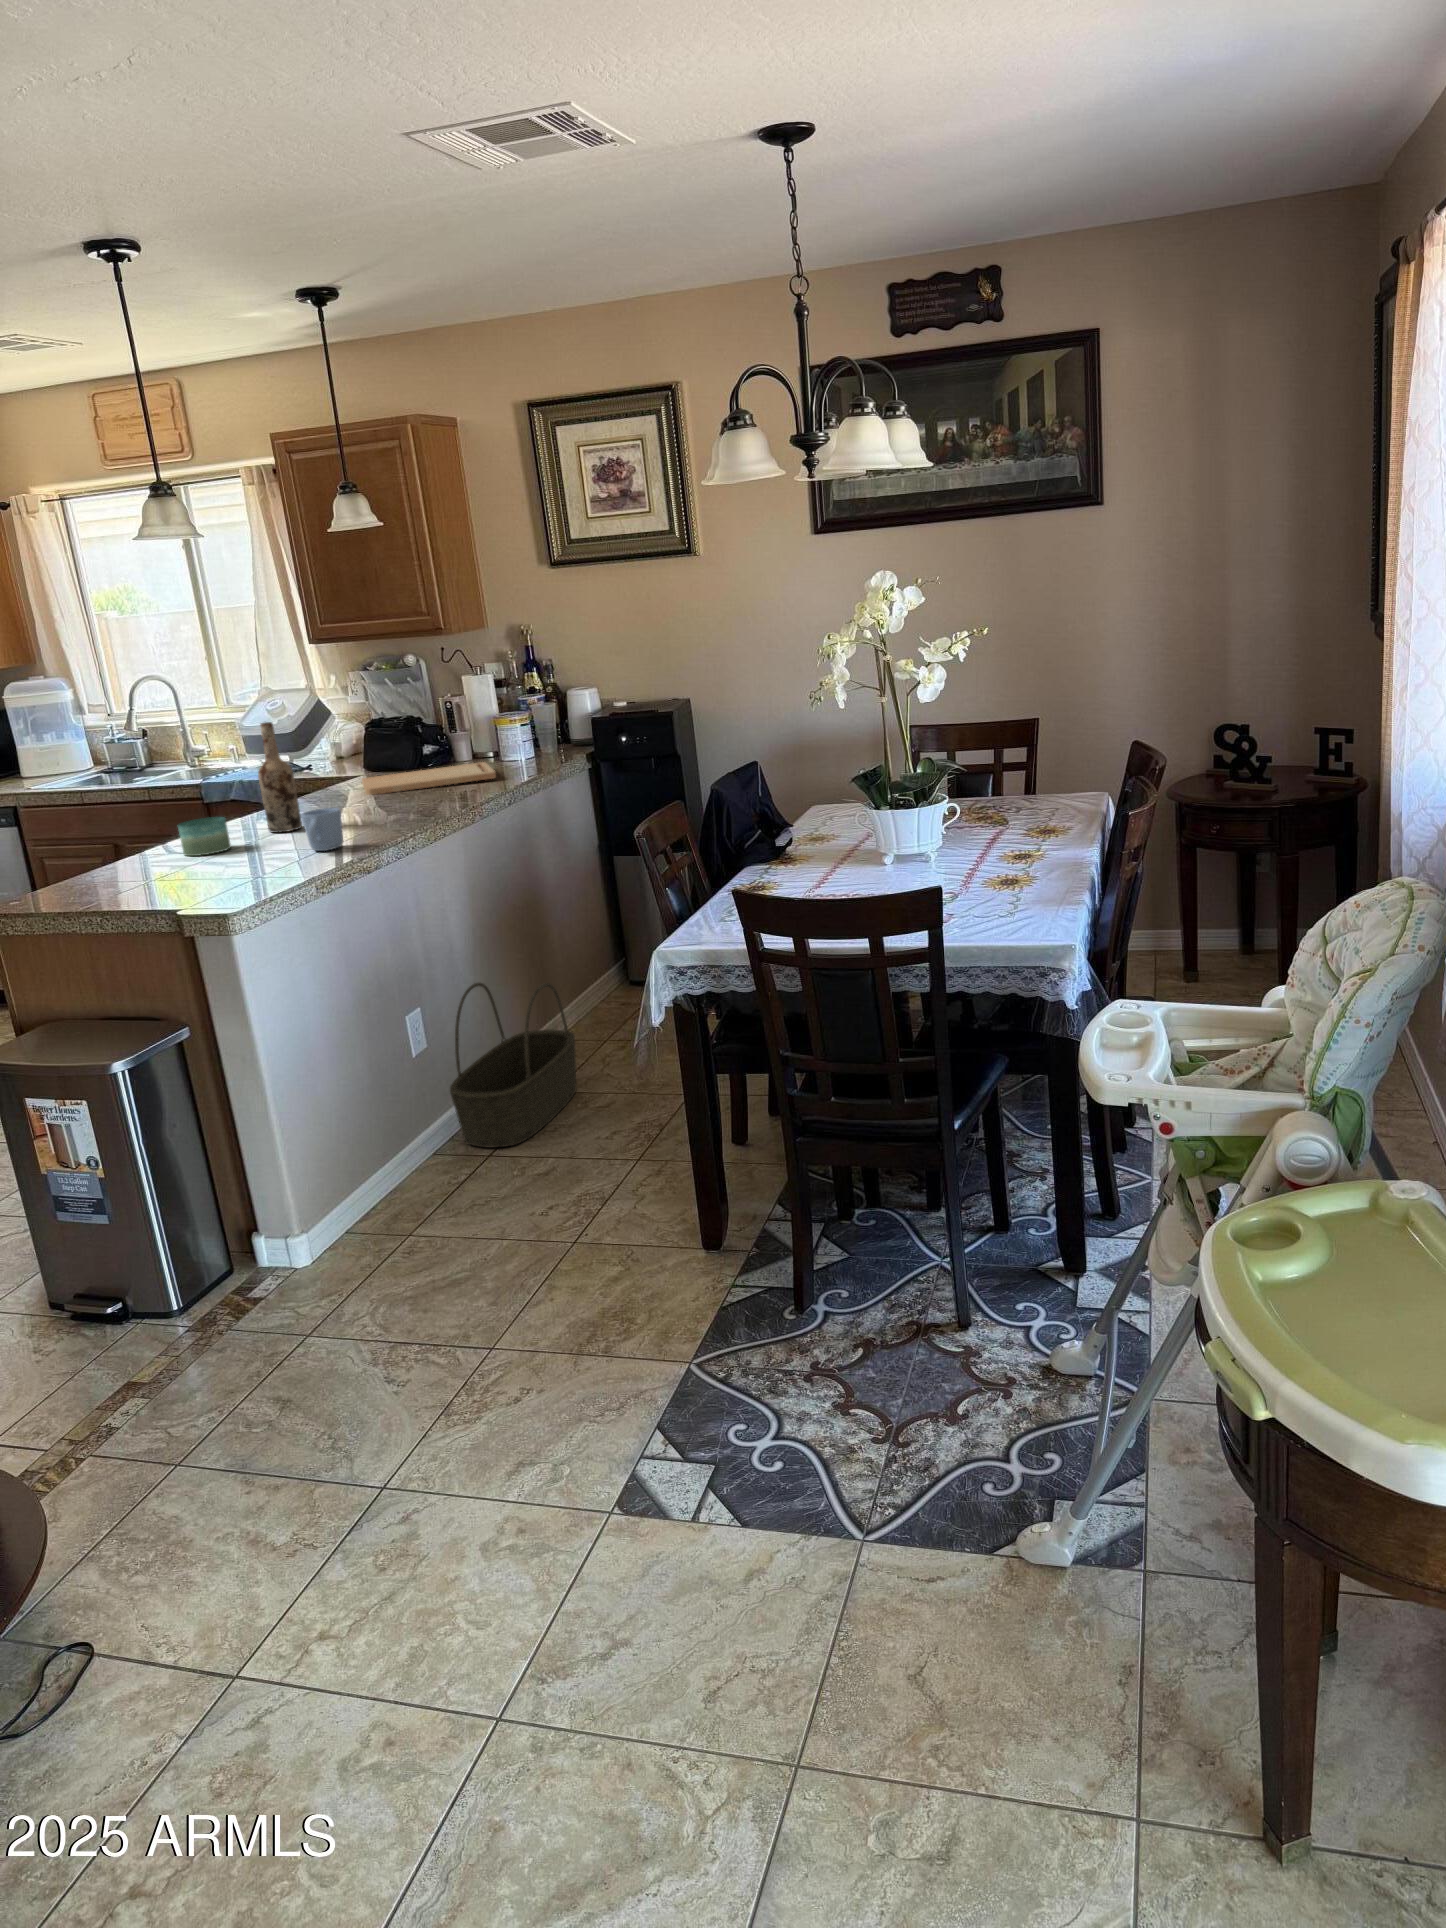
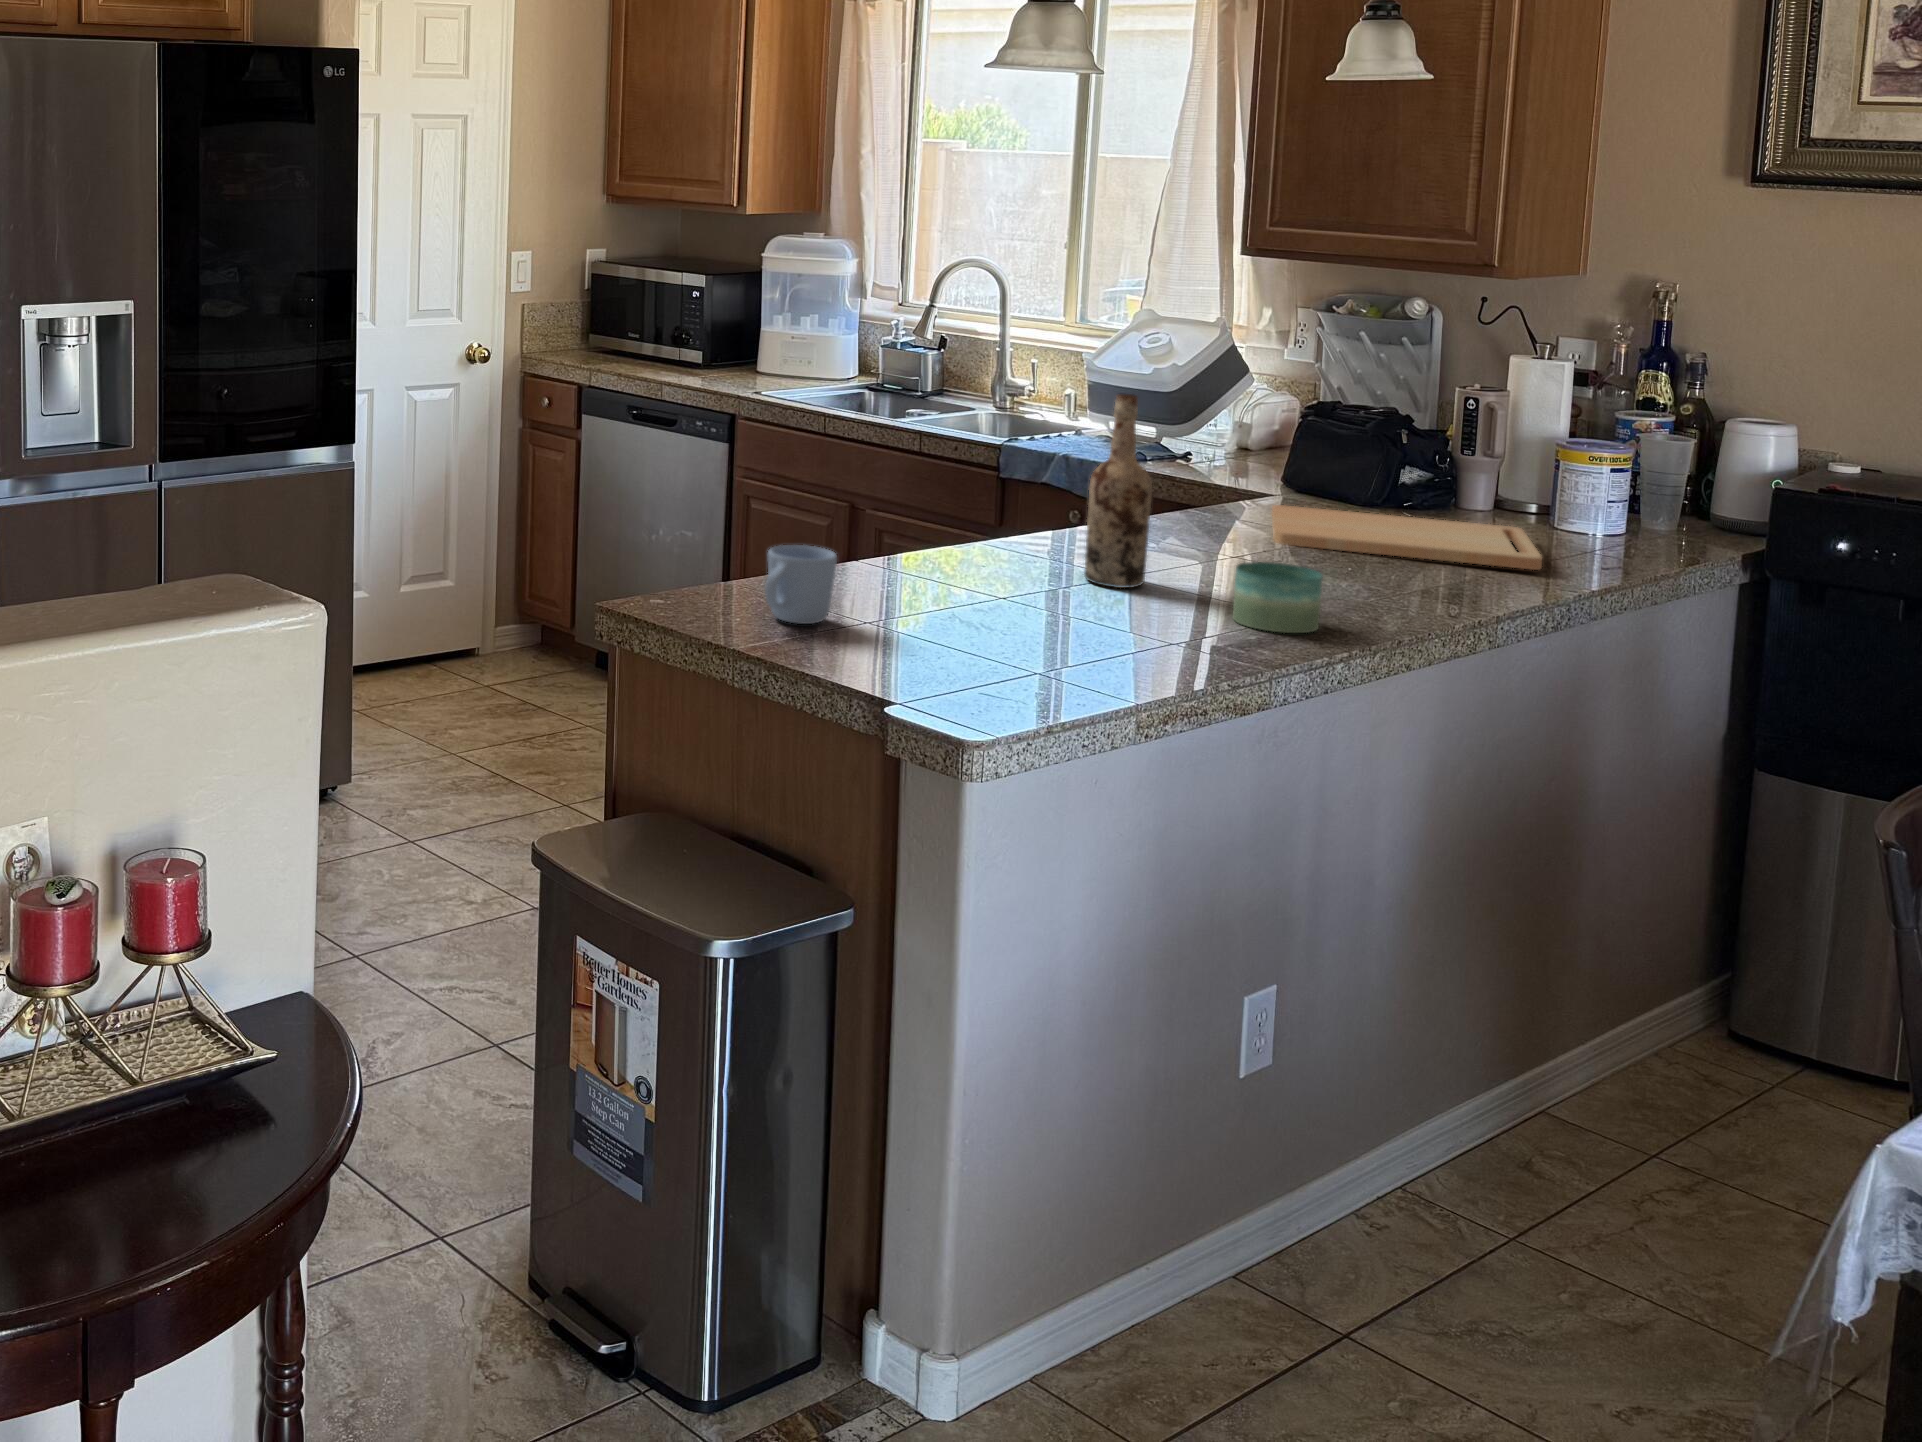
mug: present [301,808,343,851] -> present [765,545,837,624]
candle: present [178,817,231,856] -> present [1233,562,1323,633]
basket: present [450,982,576,1147] -> none [1300,971,1599,1343]

